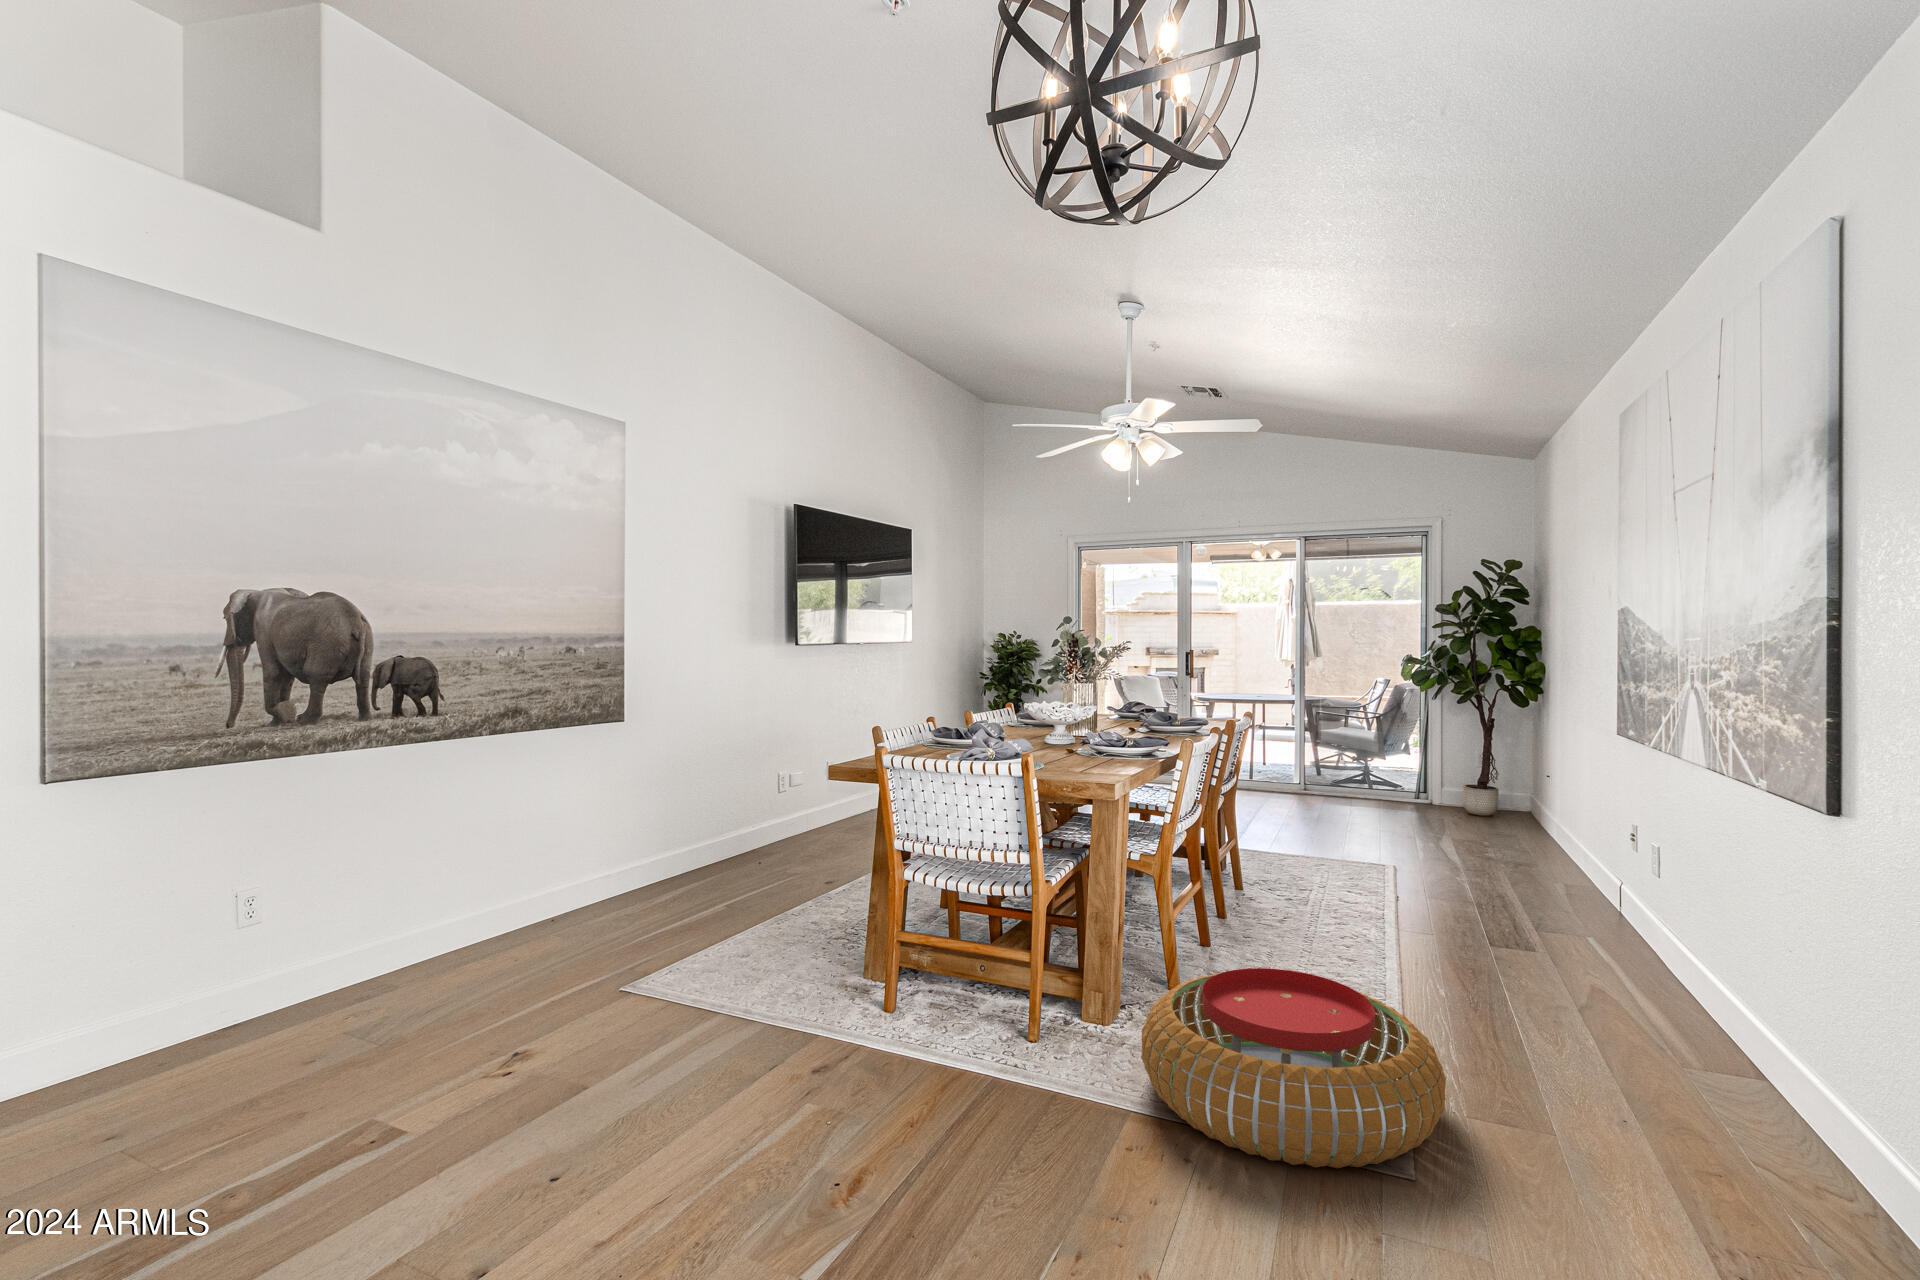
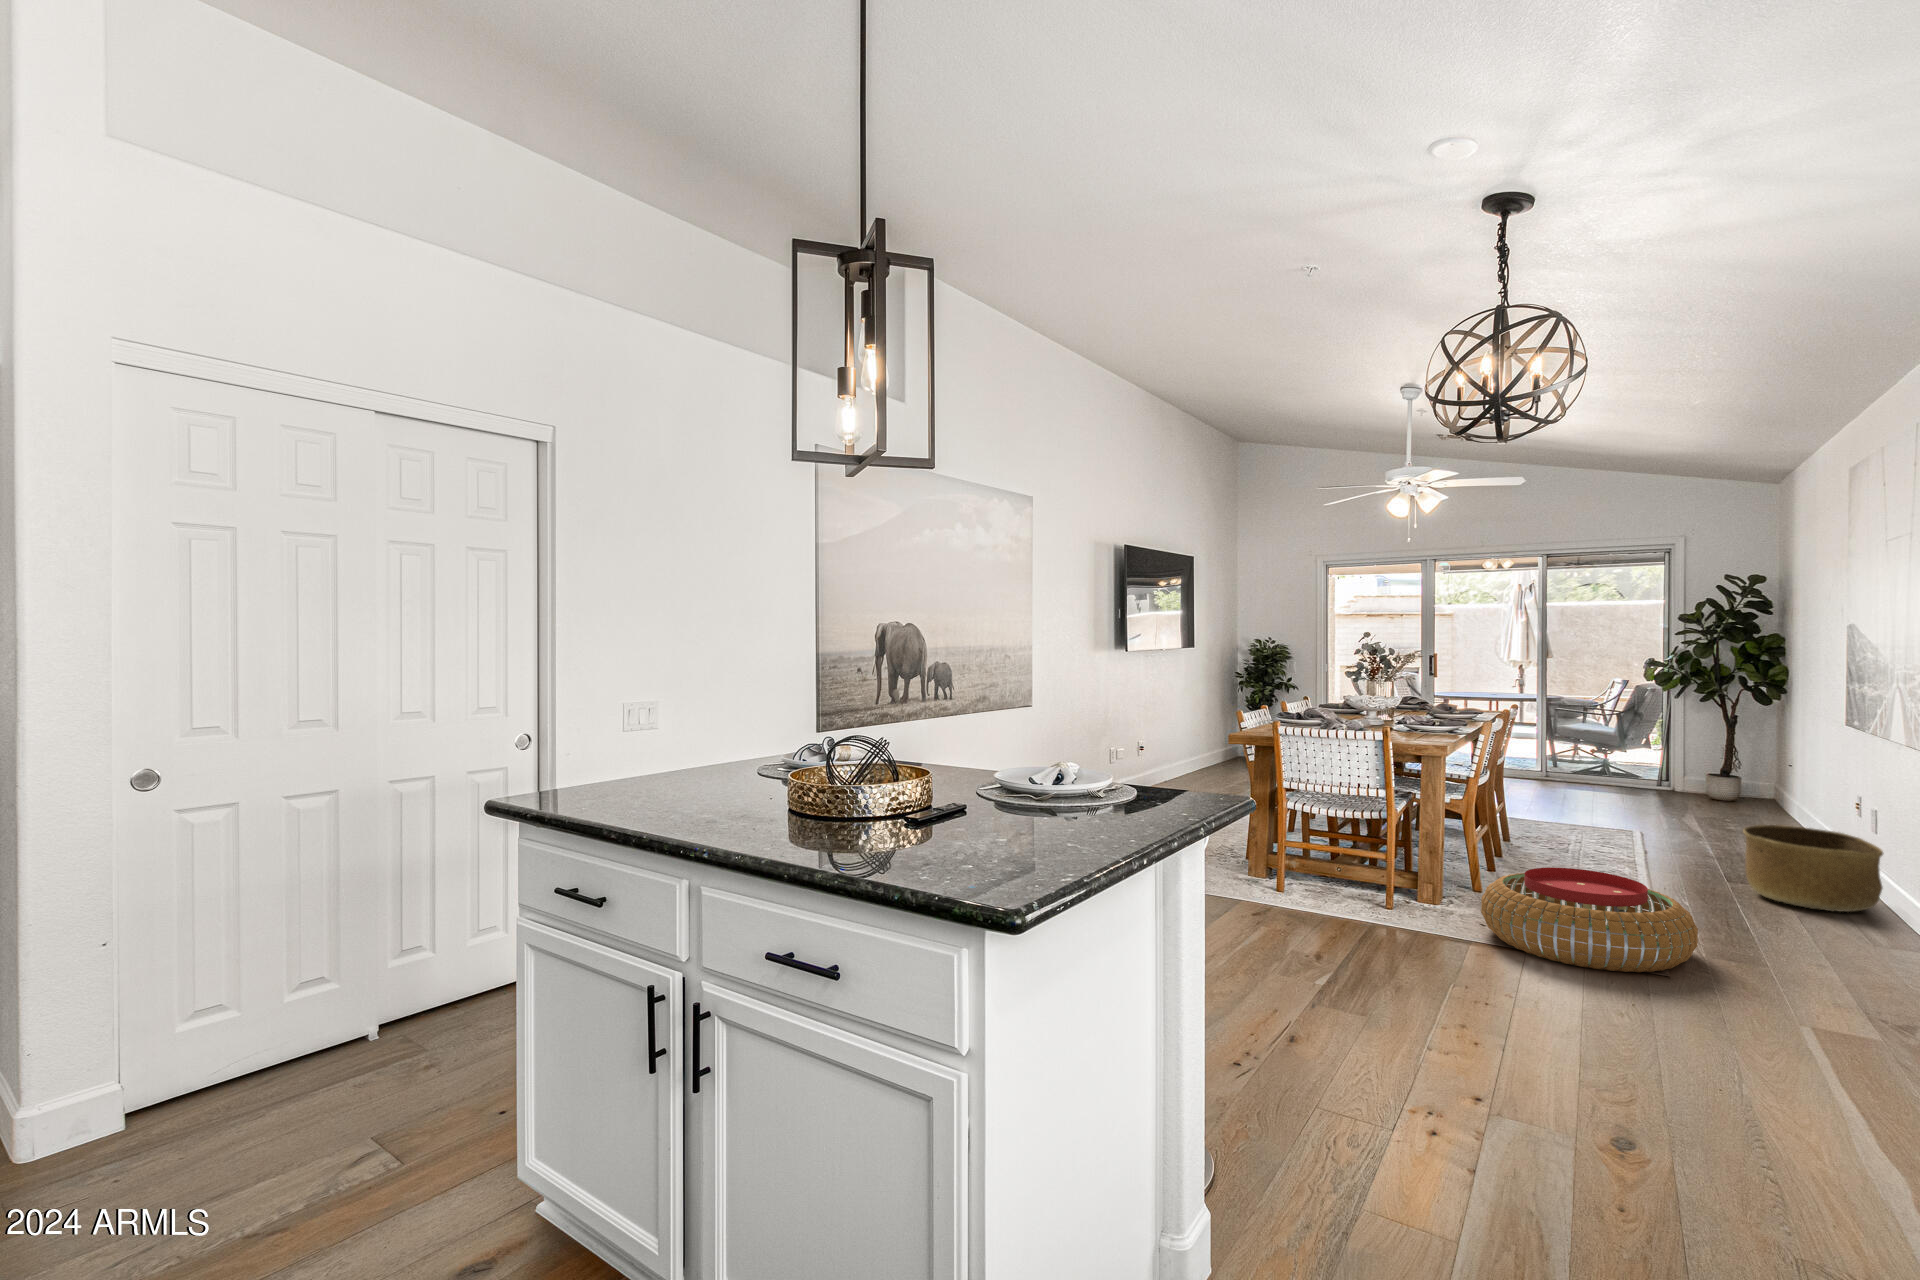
basket: none [1505,871,1676,997] -> present [1743,825,1883,912]

